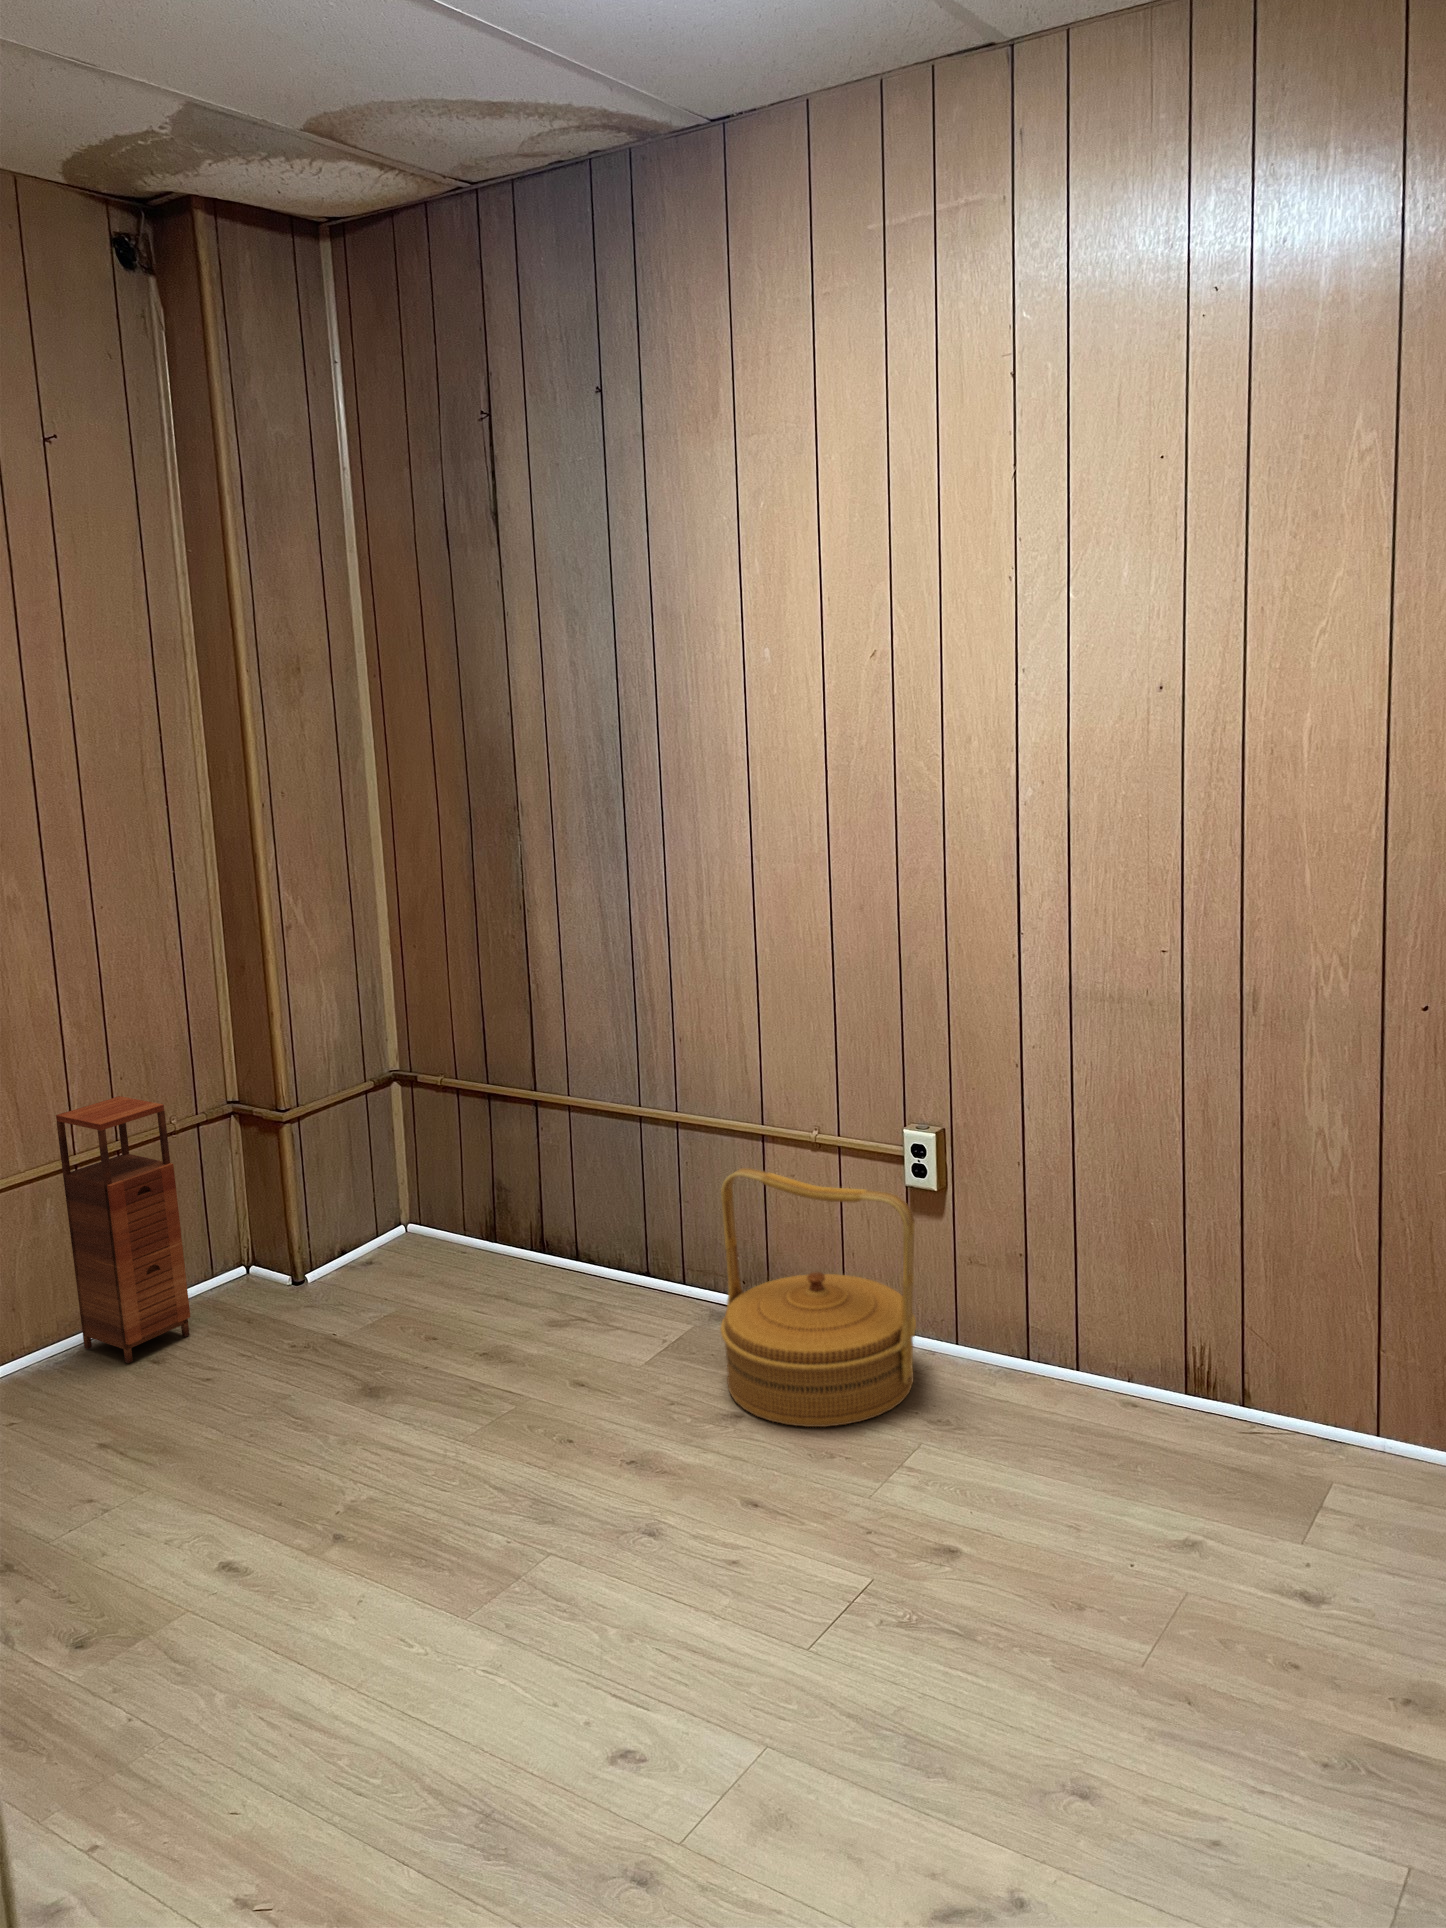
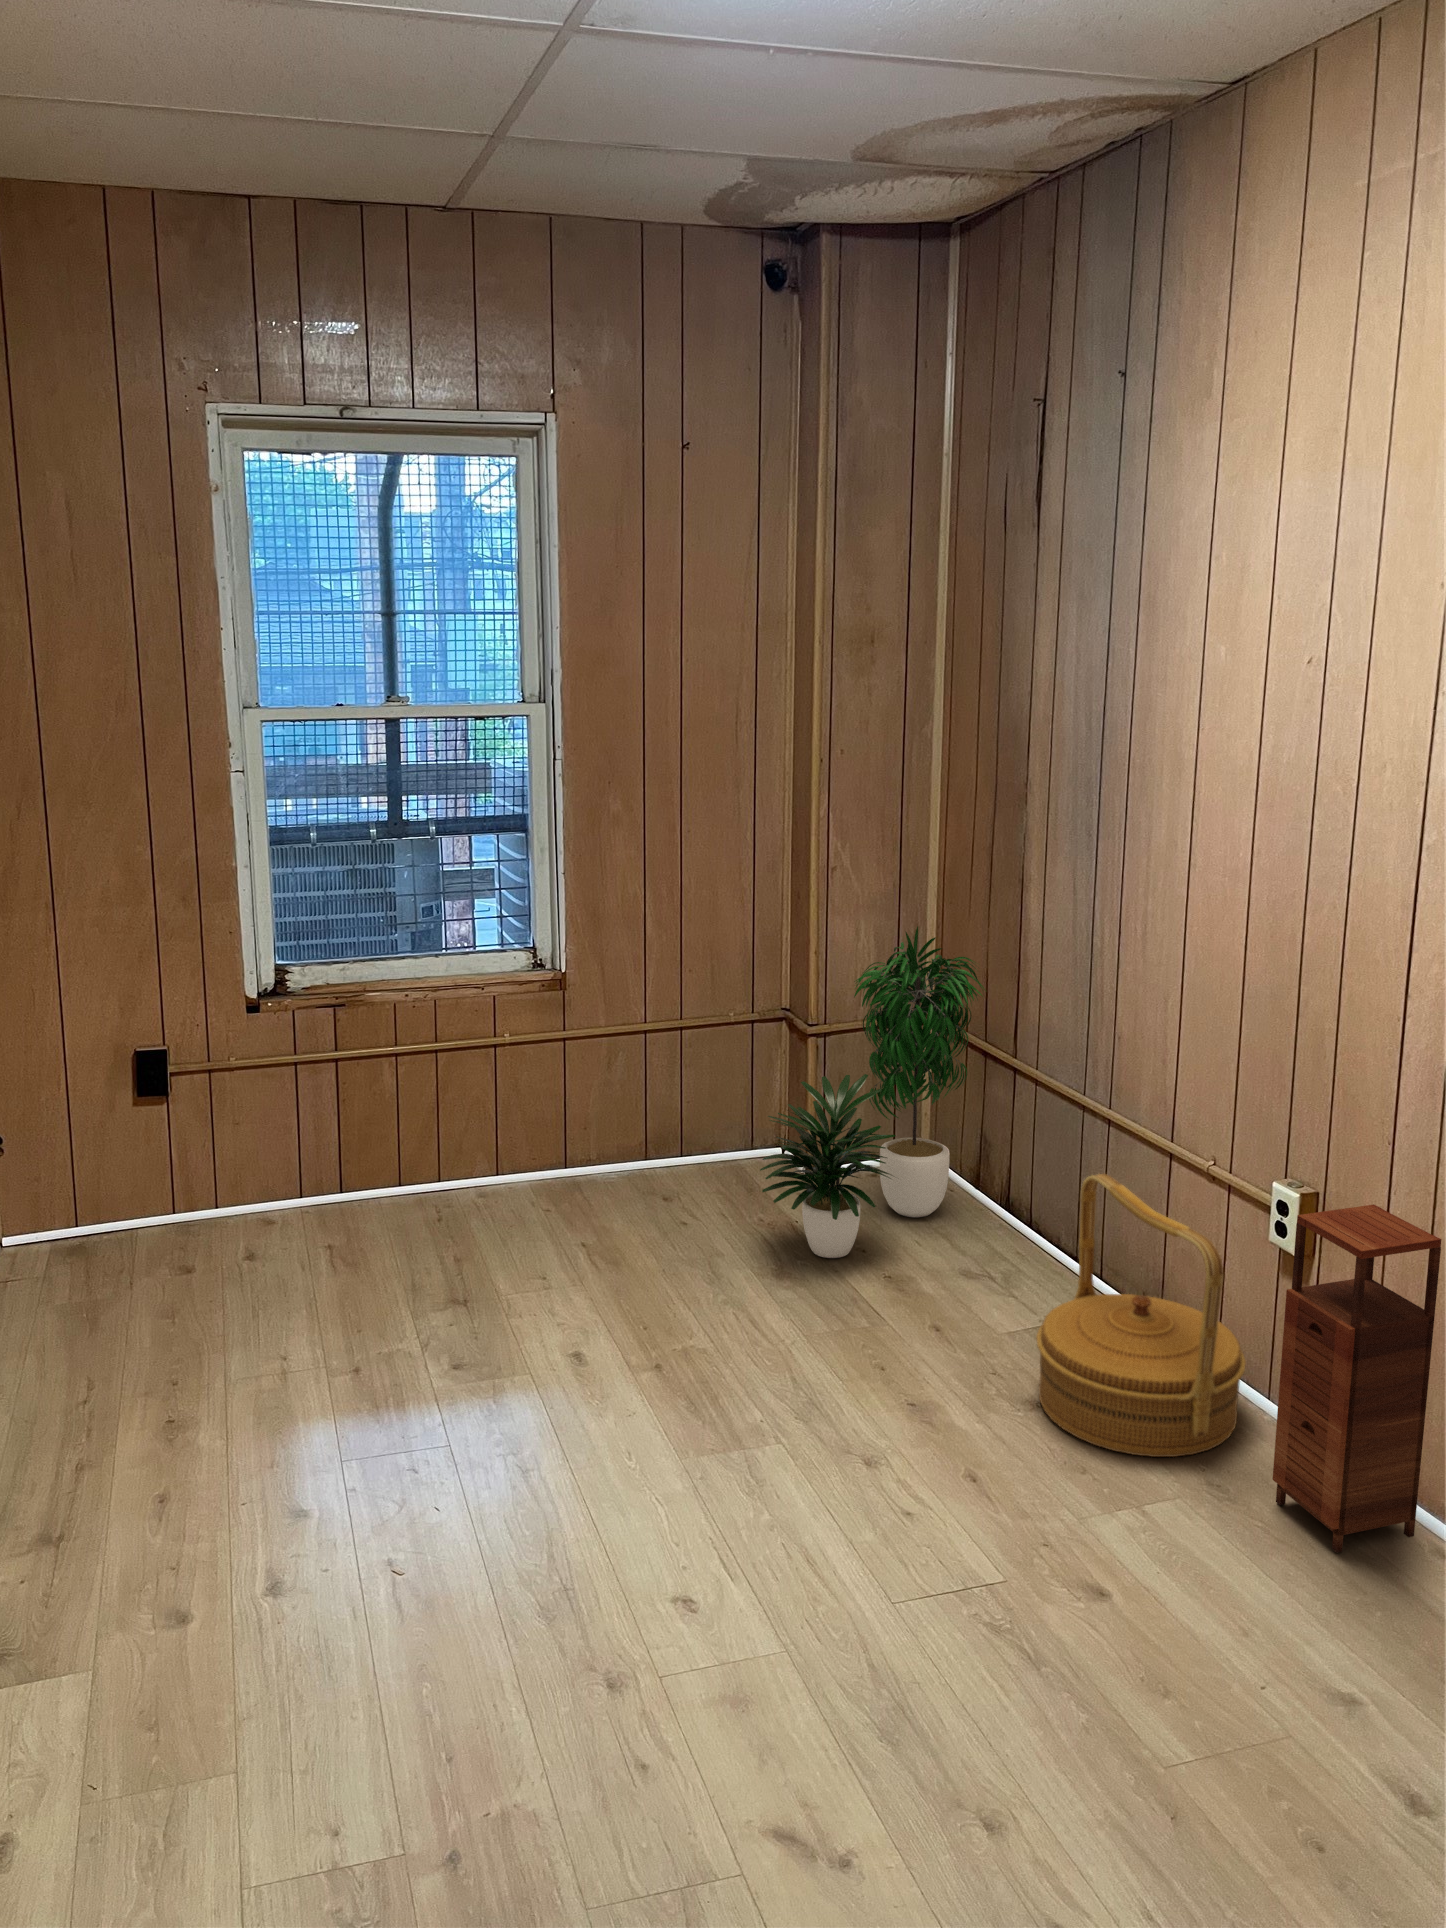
potted plant: none [312,974,503,1357] -> present [760,926,984,1258]
storage cabinet: present [56,1096,190,1363] -> present [1273,1204,1441,1553]

